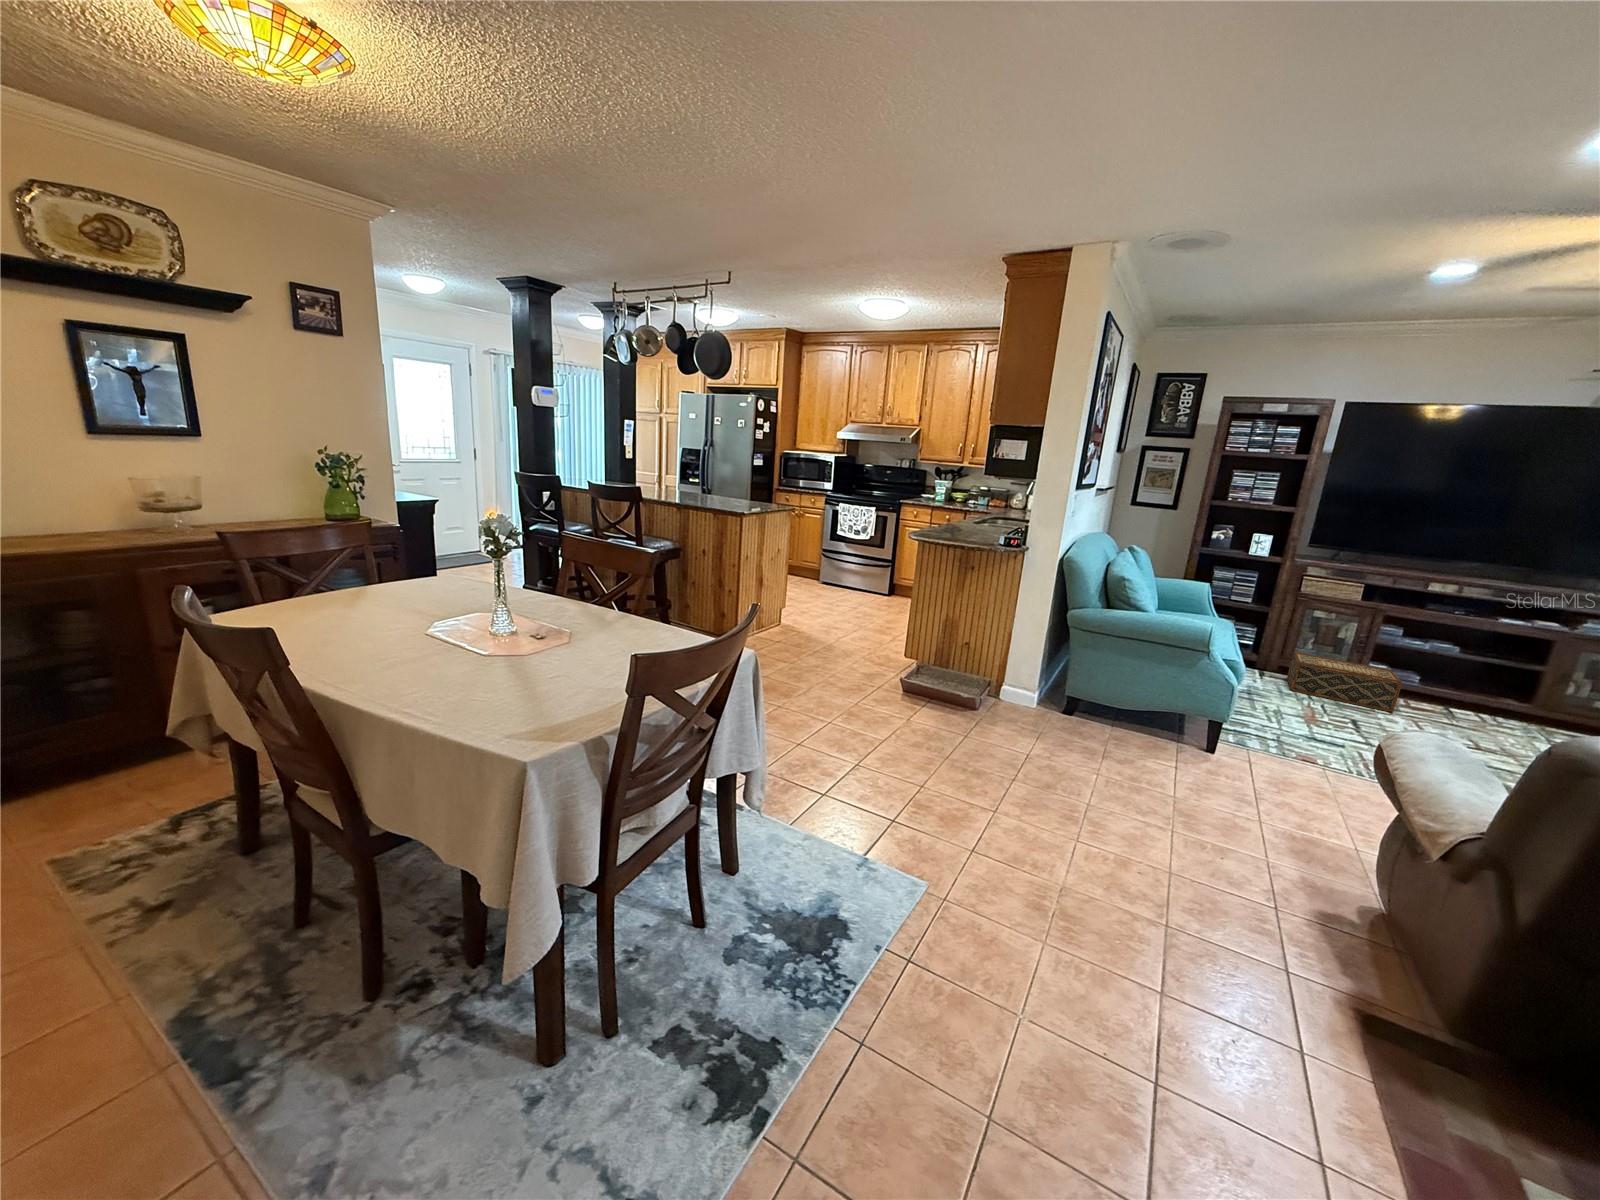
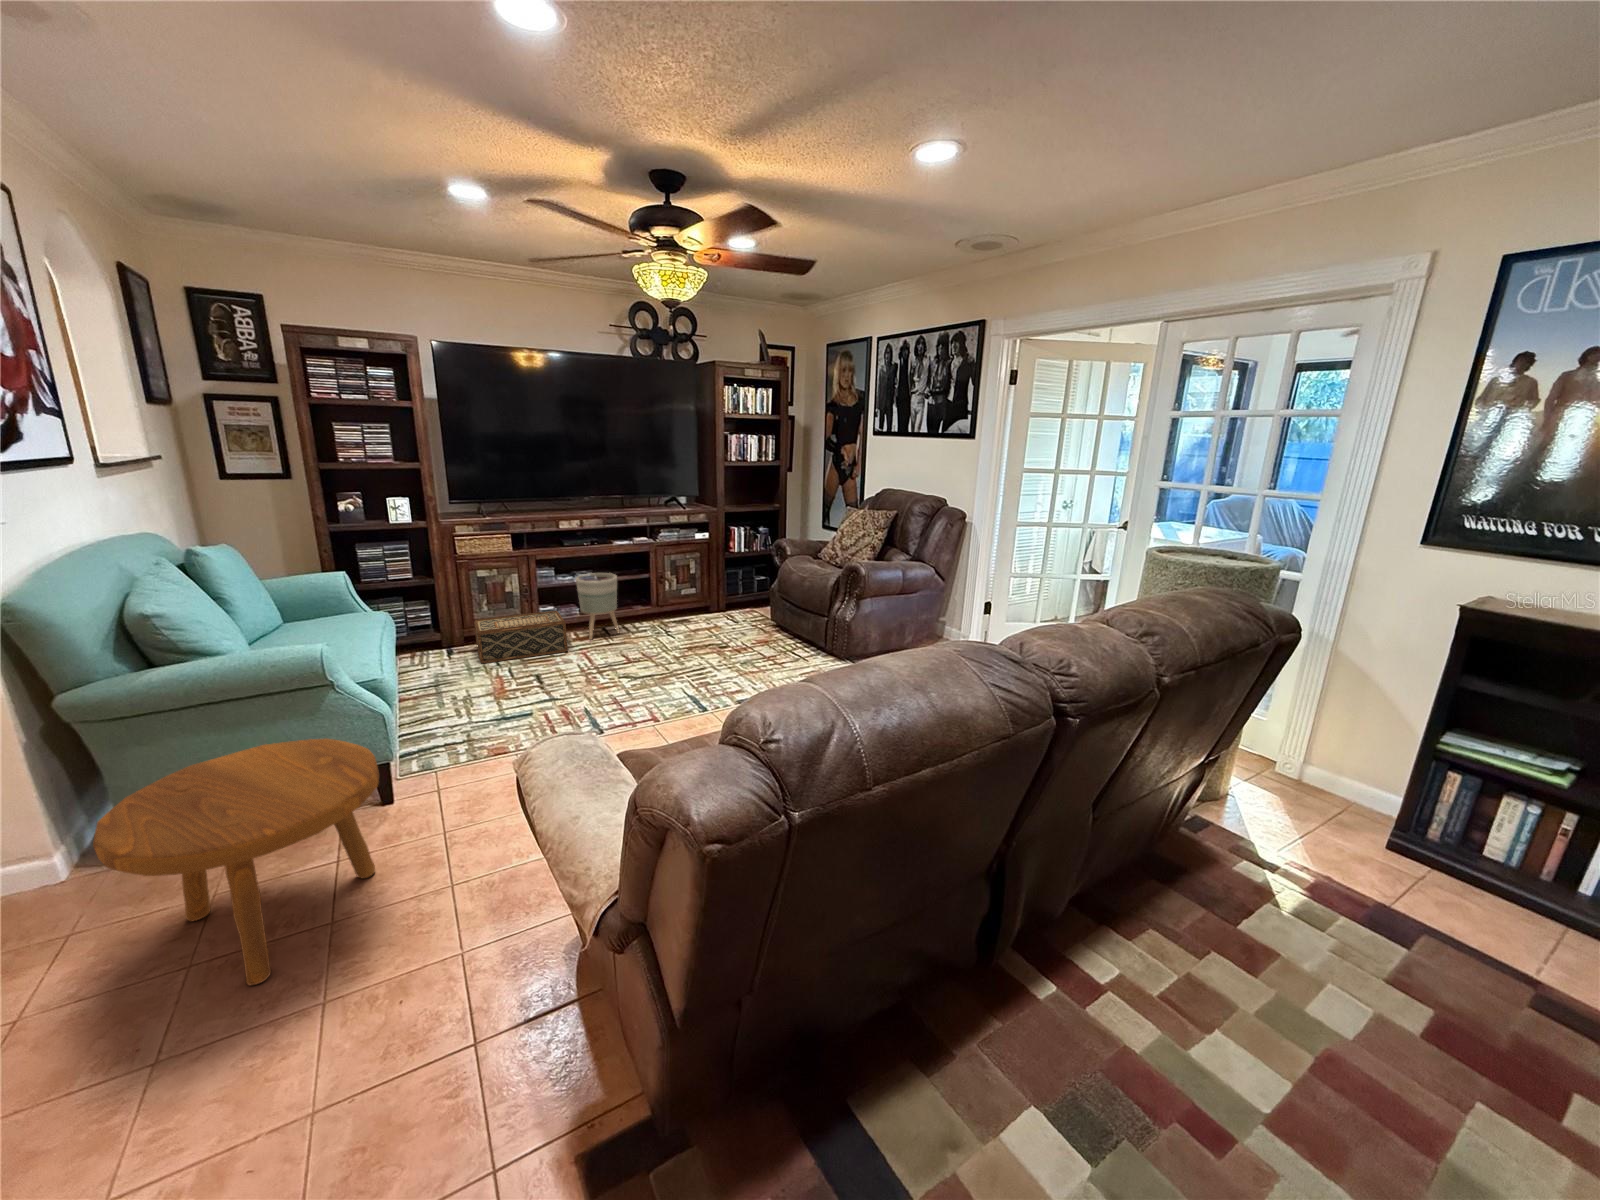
planter: none [1423,643,1493,719] -> present [576,573,620,640]
footstool: none [1084,669,1244,807] -> present [93,738,379,985]

